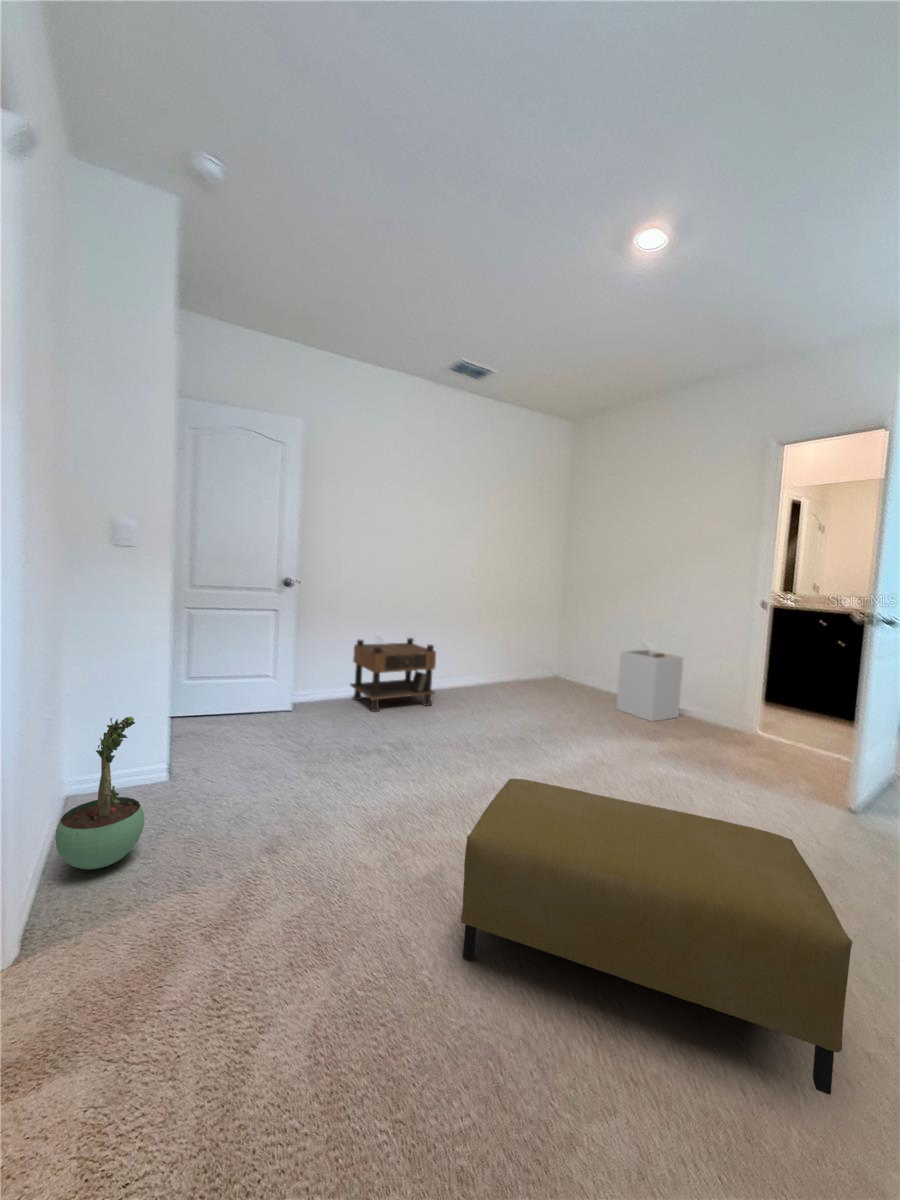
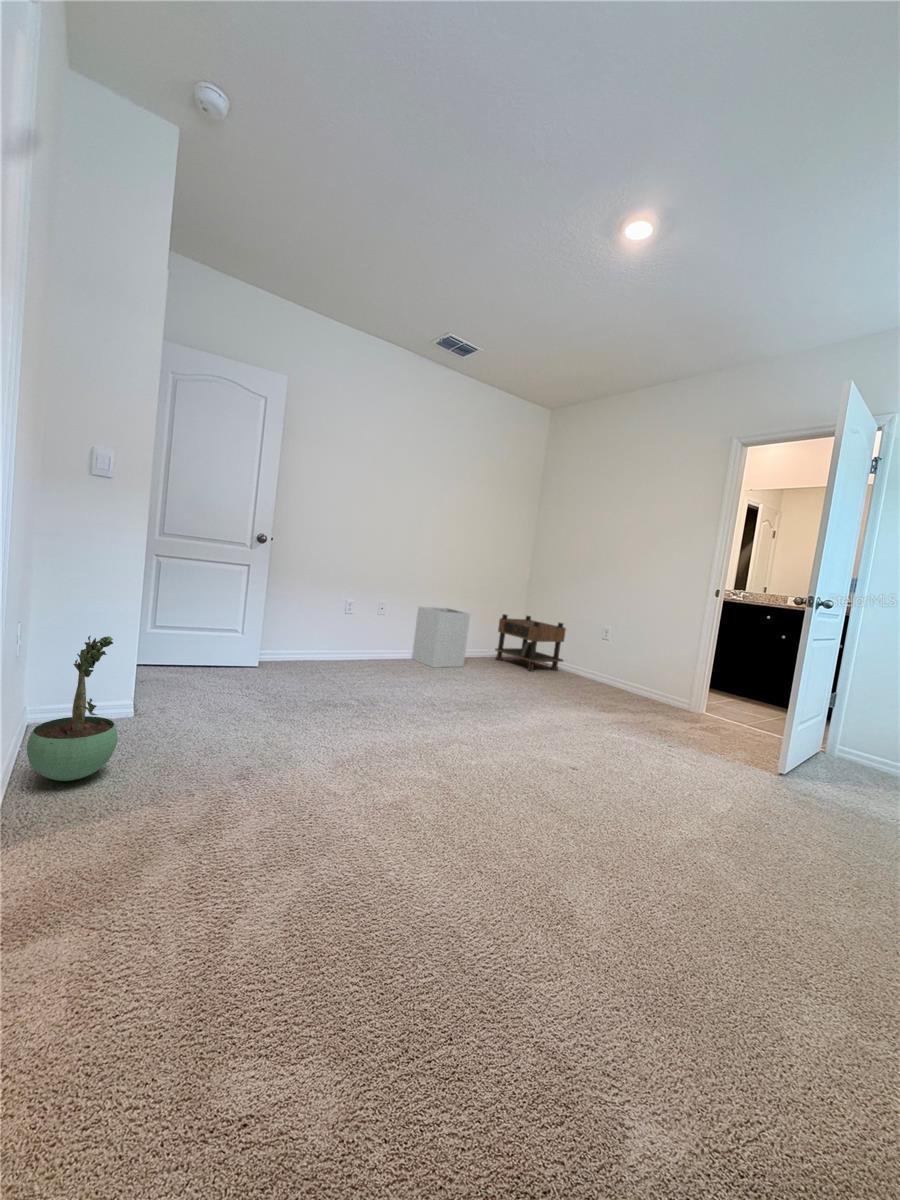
nightstand: present [351,638,436,712] -> present [495,614,566,671]
laundry hamper: present [616,650,683,722] -> present [412,607,470,668]
ottoman: present [461,778,852,1095] -> none [426,715,767,966]

